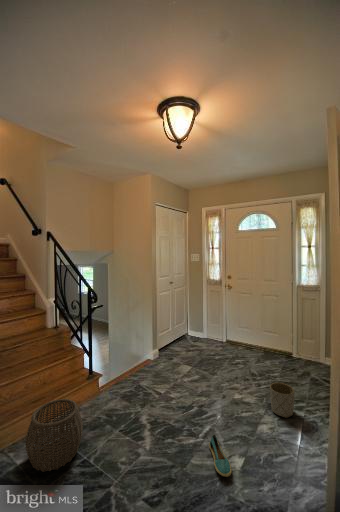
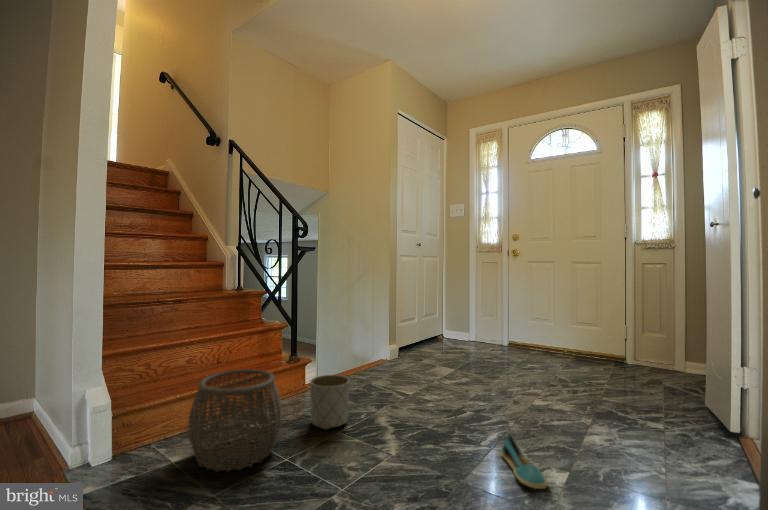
planter: present [270,383,295,418] -> present [310,375,350,430]

